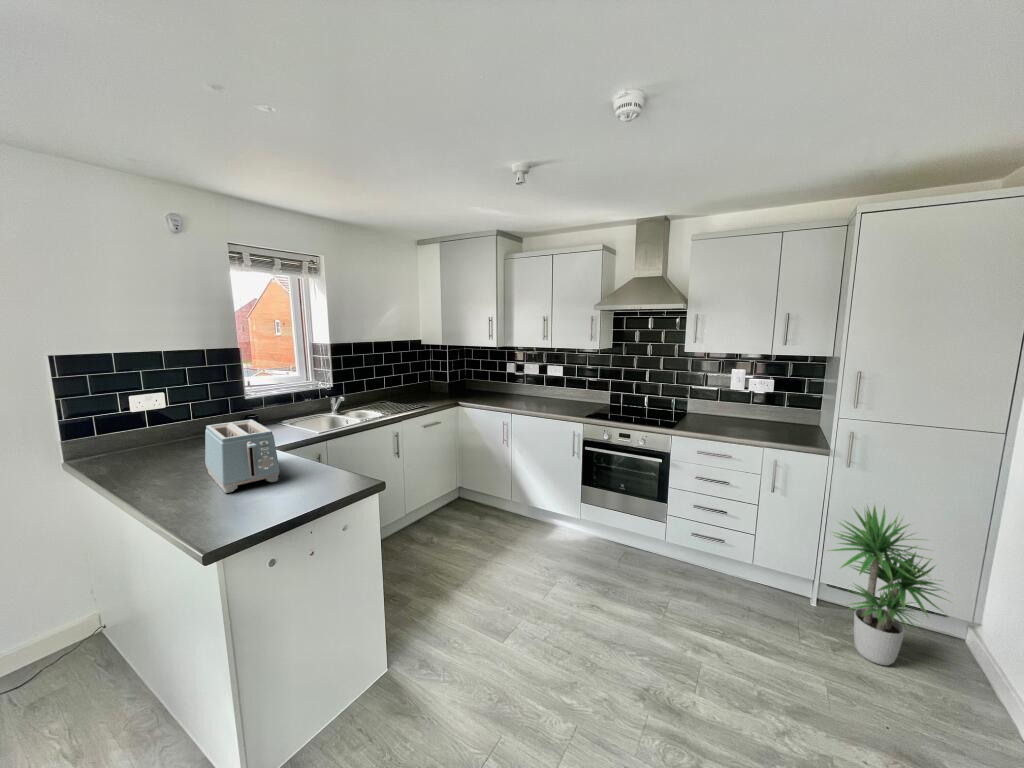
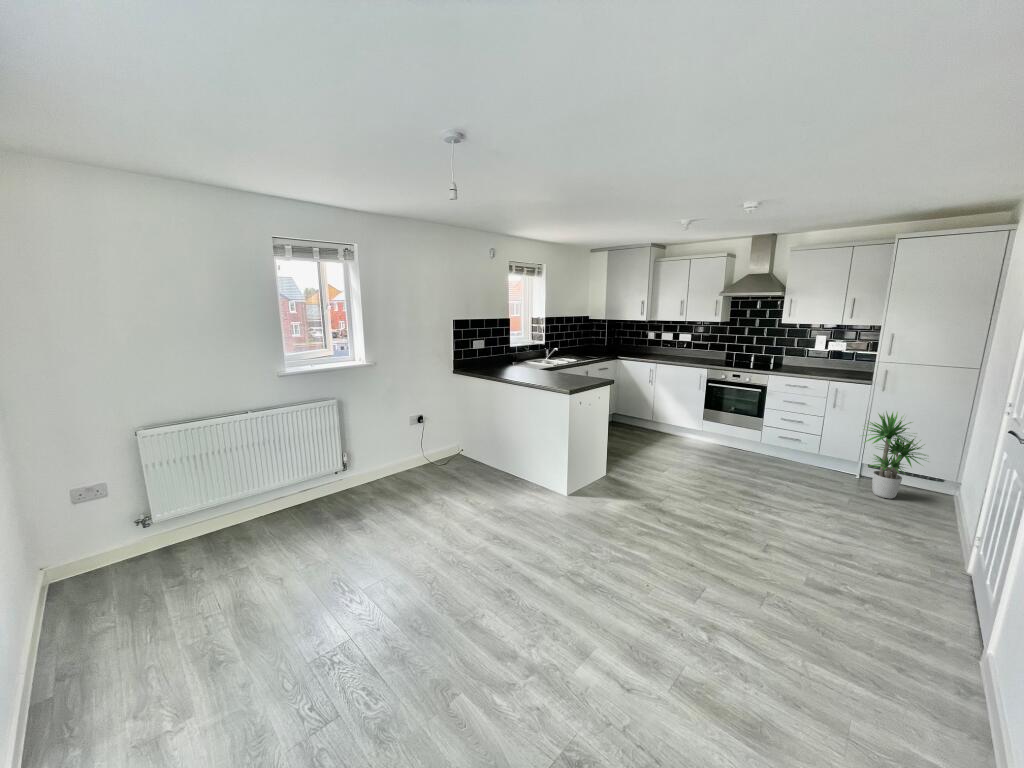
toaster: present [205,419,280,493] -> none [529,352,566,379]

